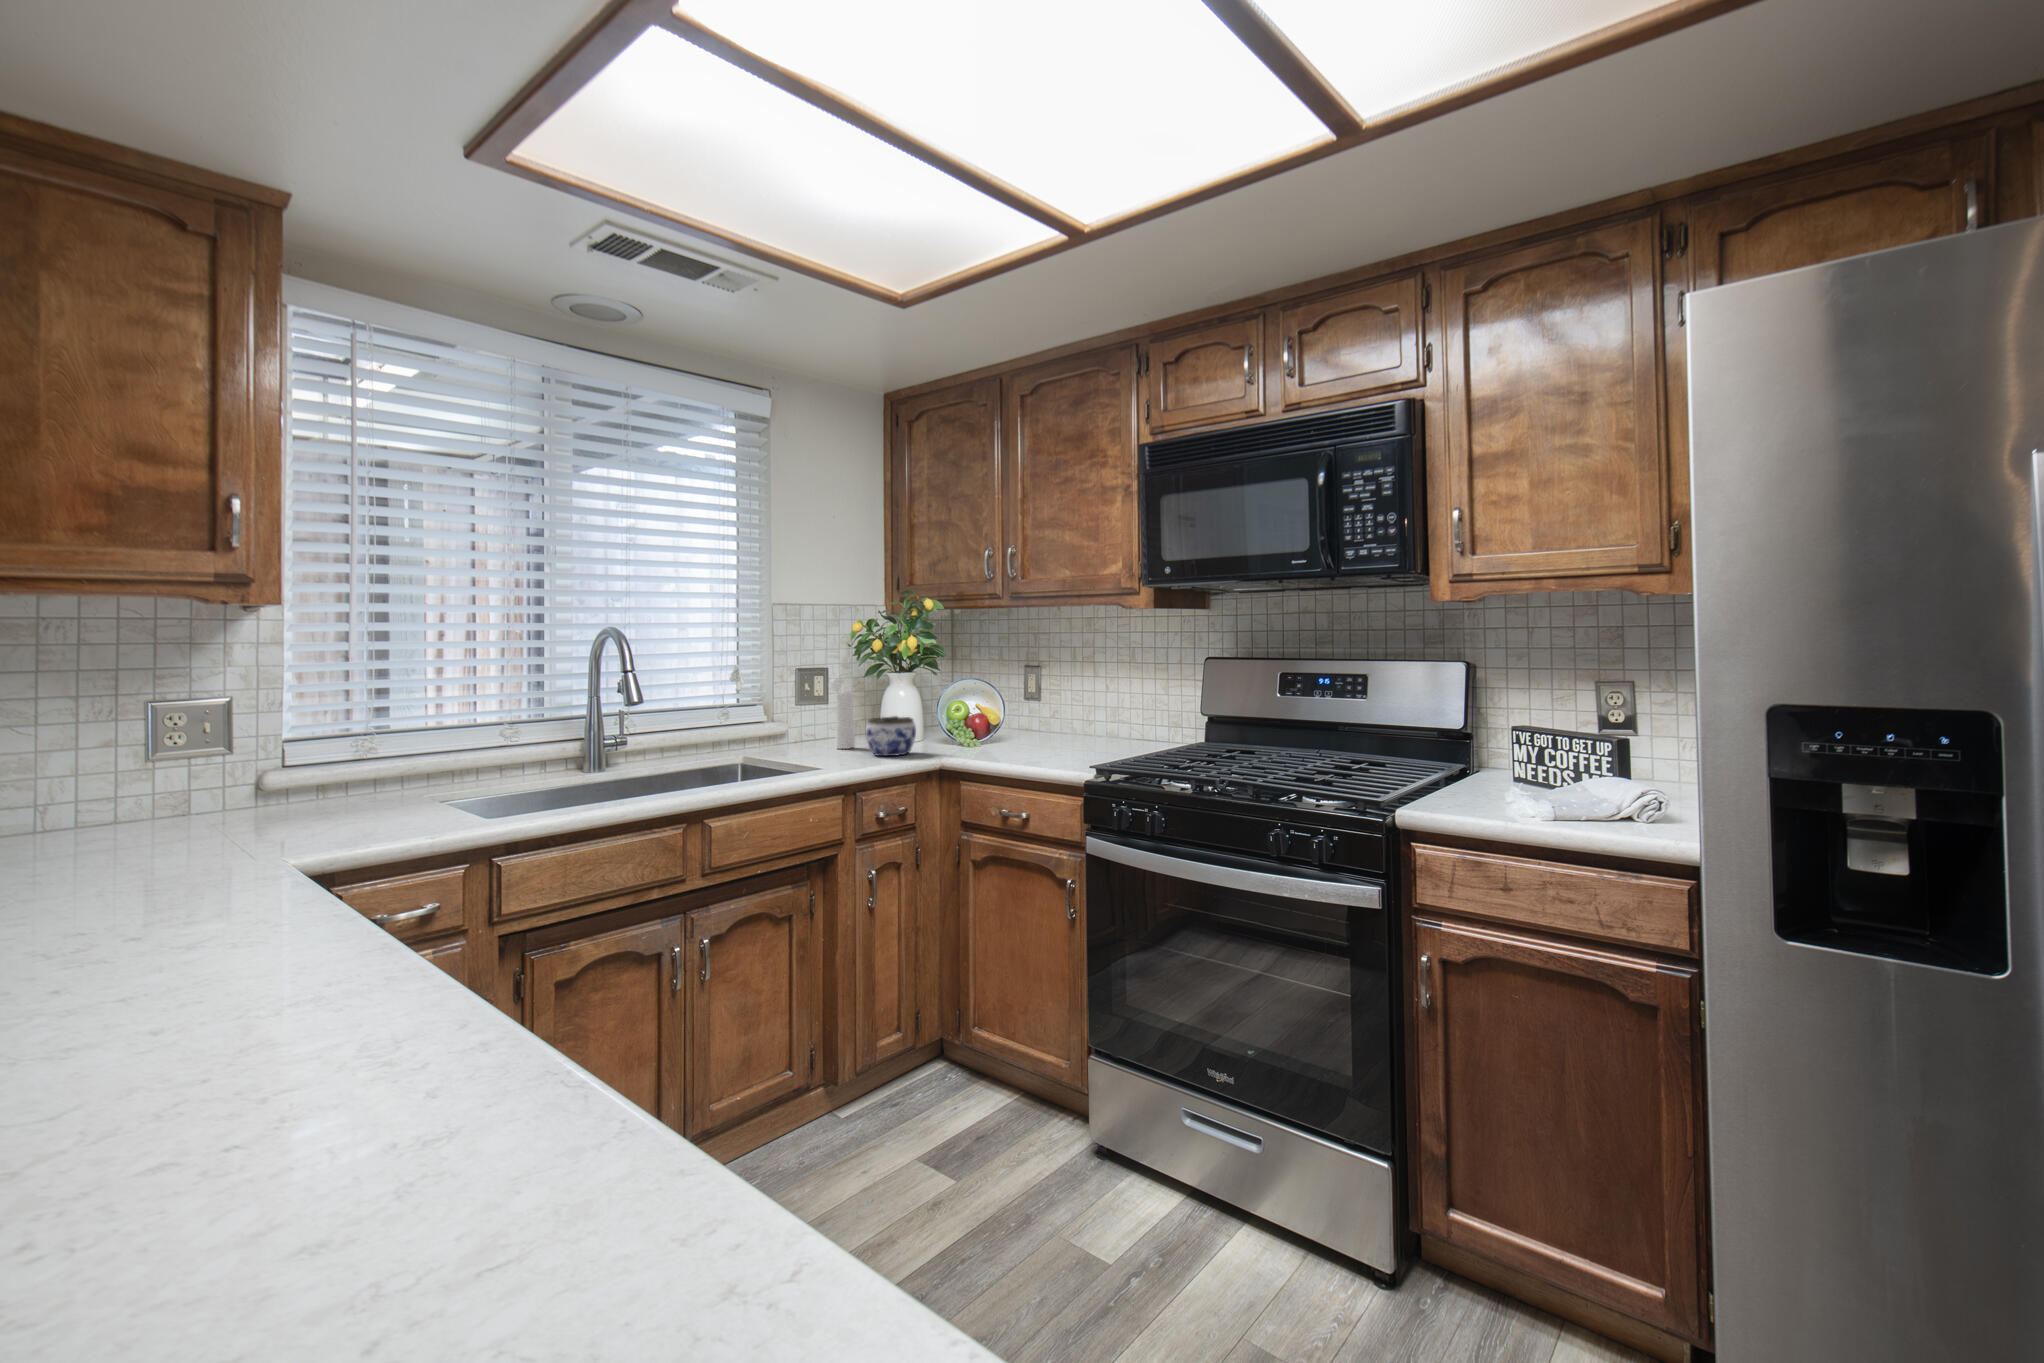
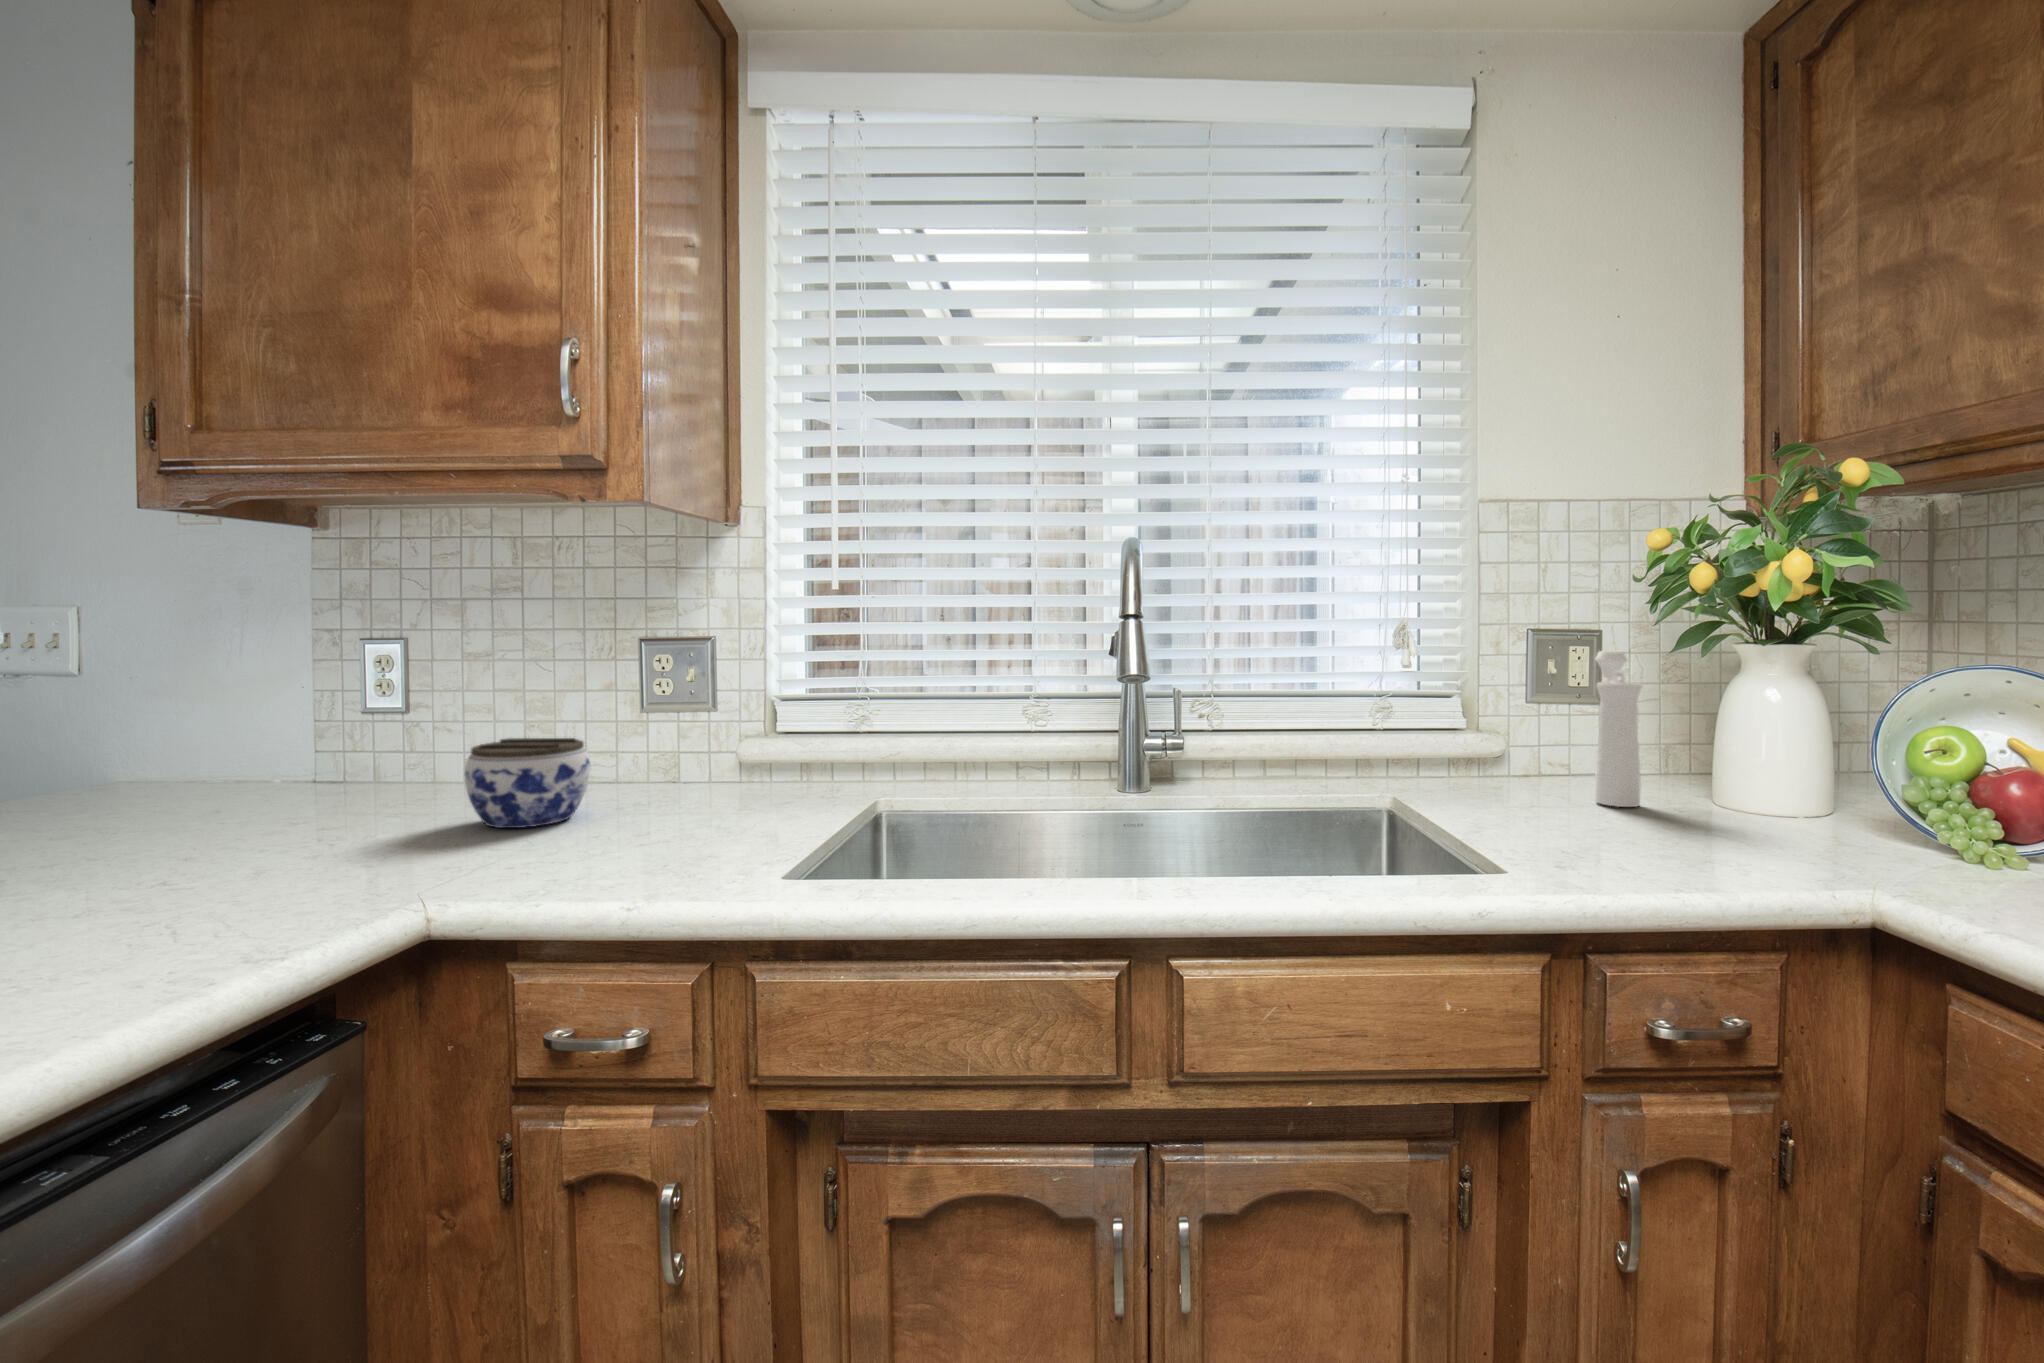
jar: present [866,716,916,756] -> present [465,738,590,828]

